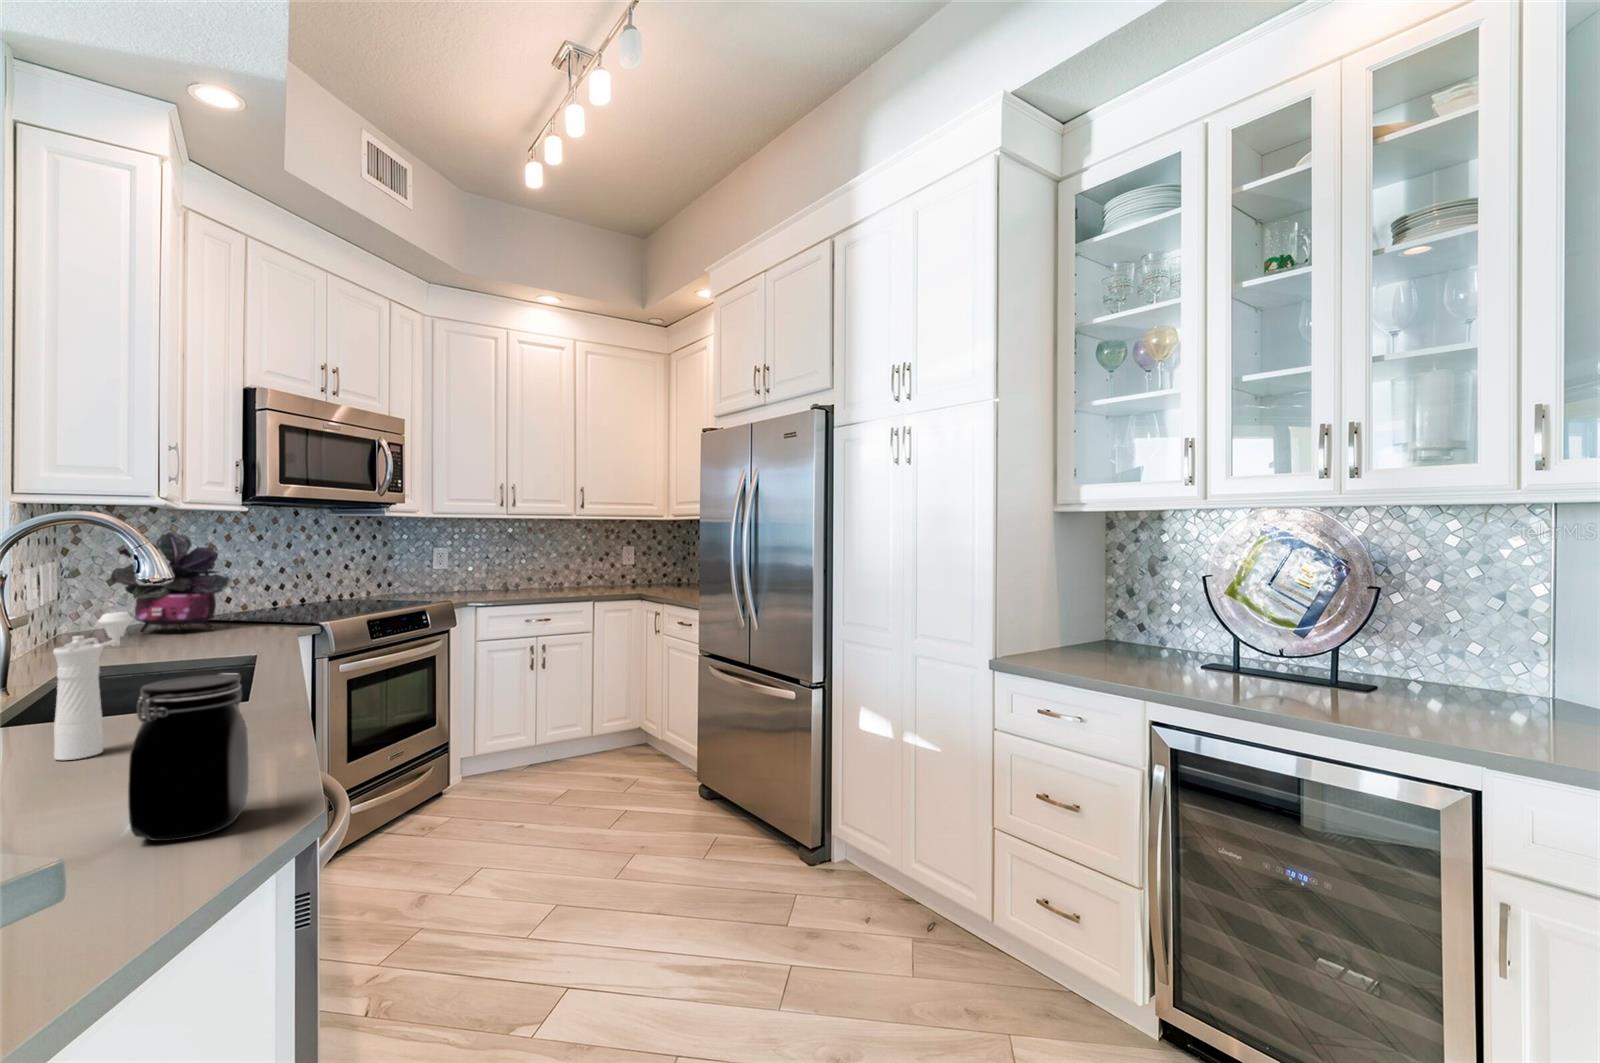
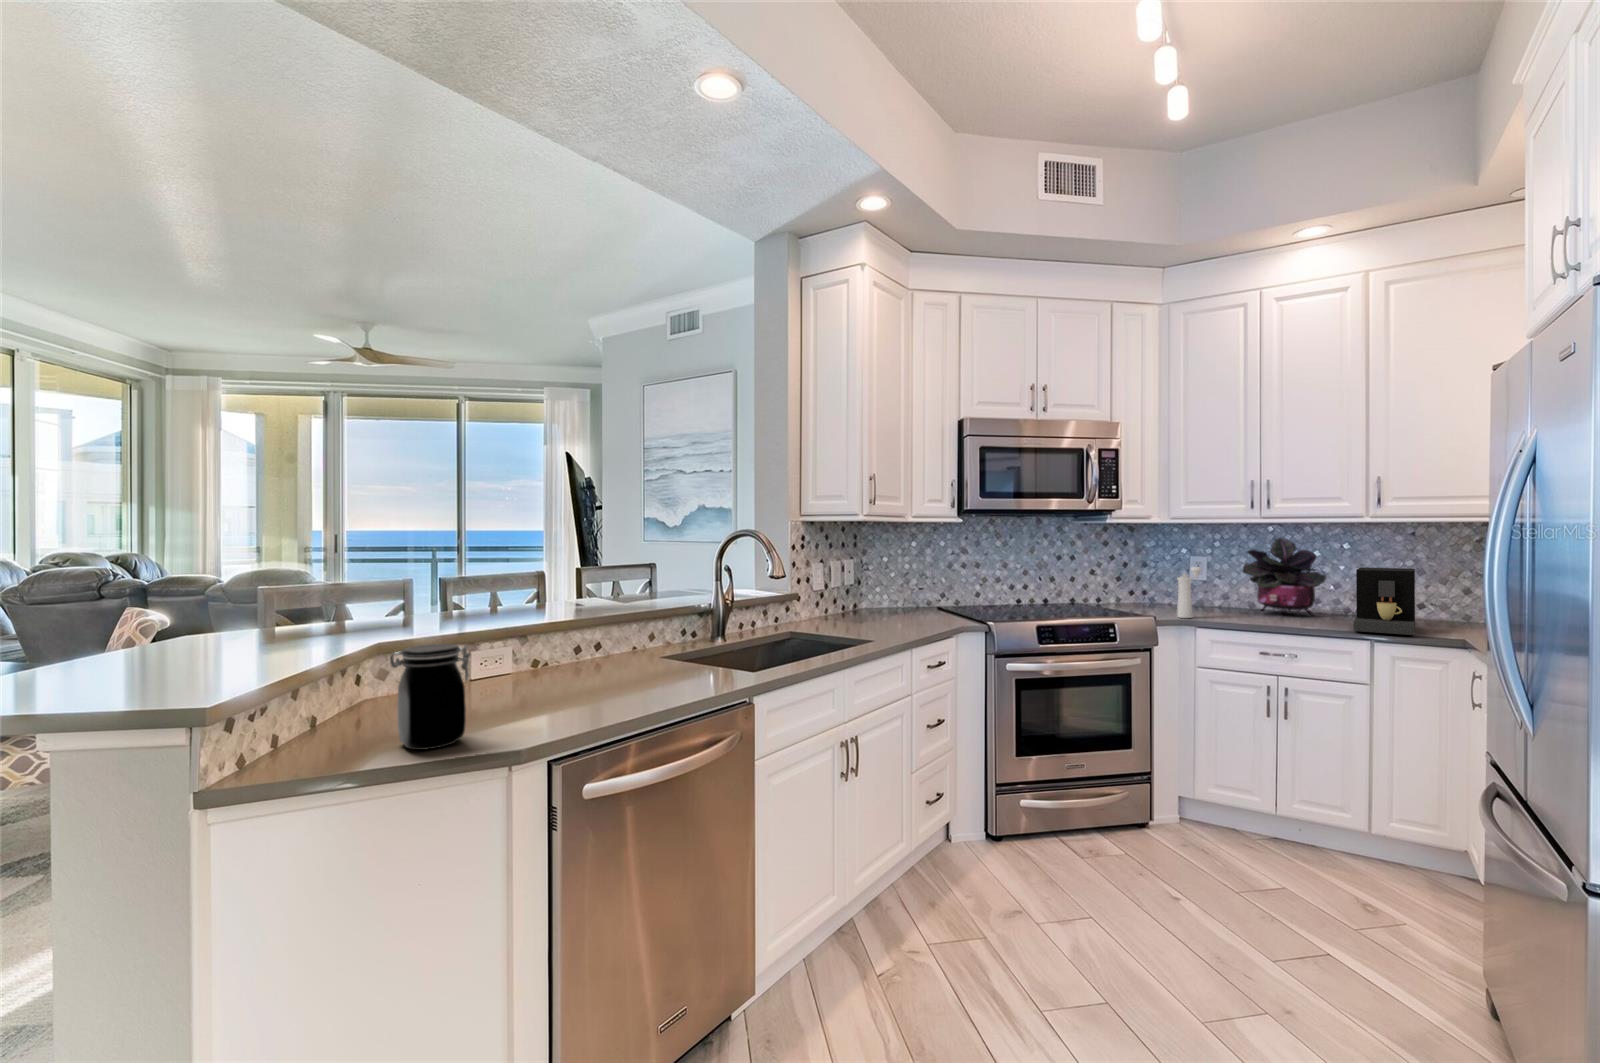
potted plant: present [111,532,229,632] -> present [1242,538,1326,616]
coffee maker: none [571,551,618,596] -> present [1354,567,1415,635]
pepper mill: present [53,612,133,760] -> present [1177,567,1201,618]

